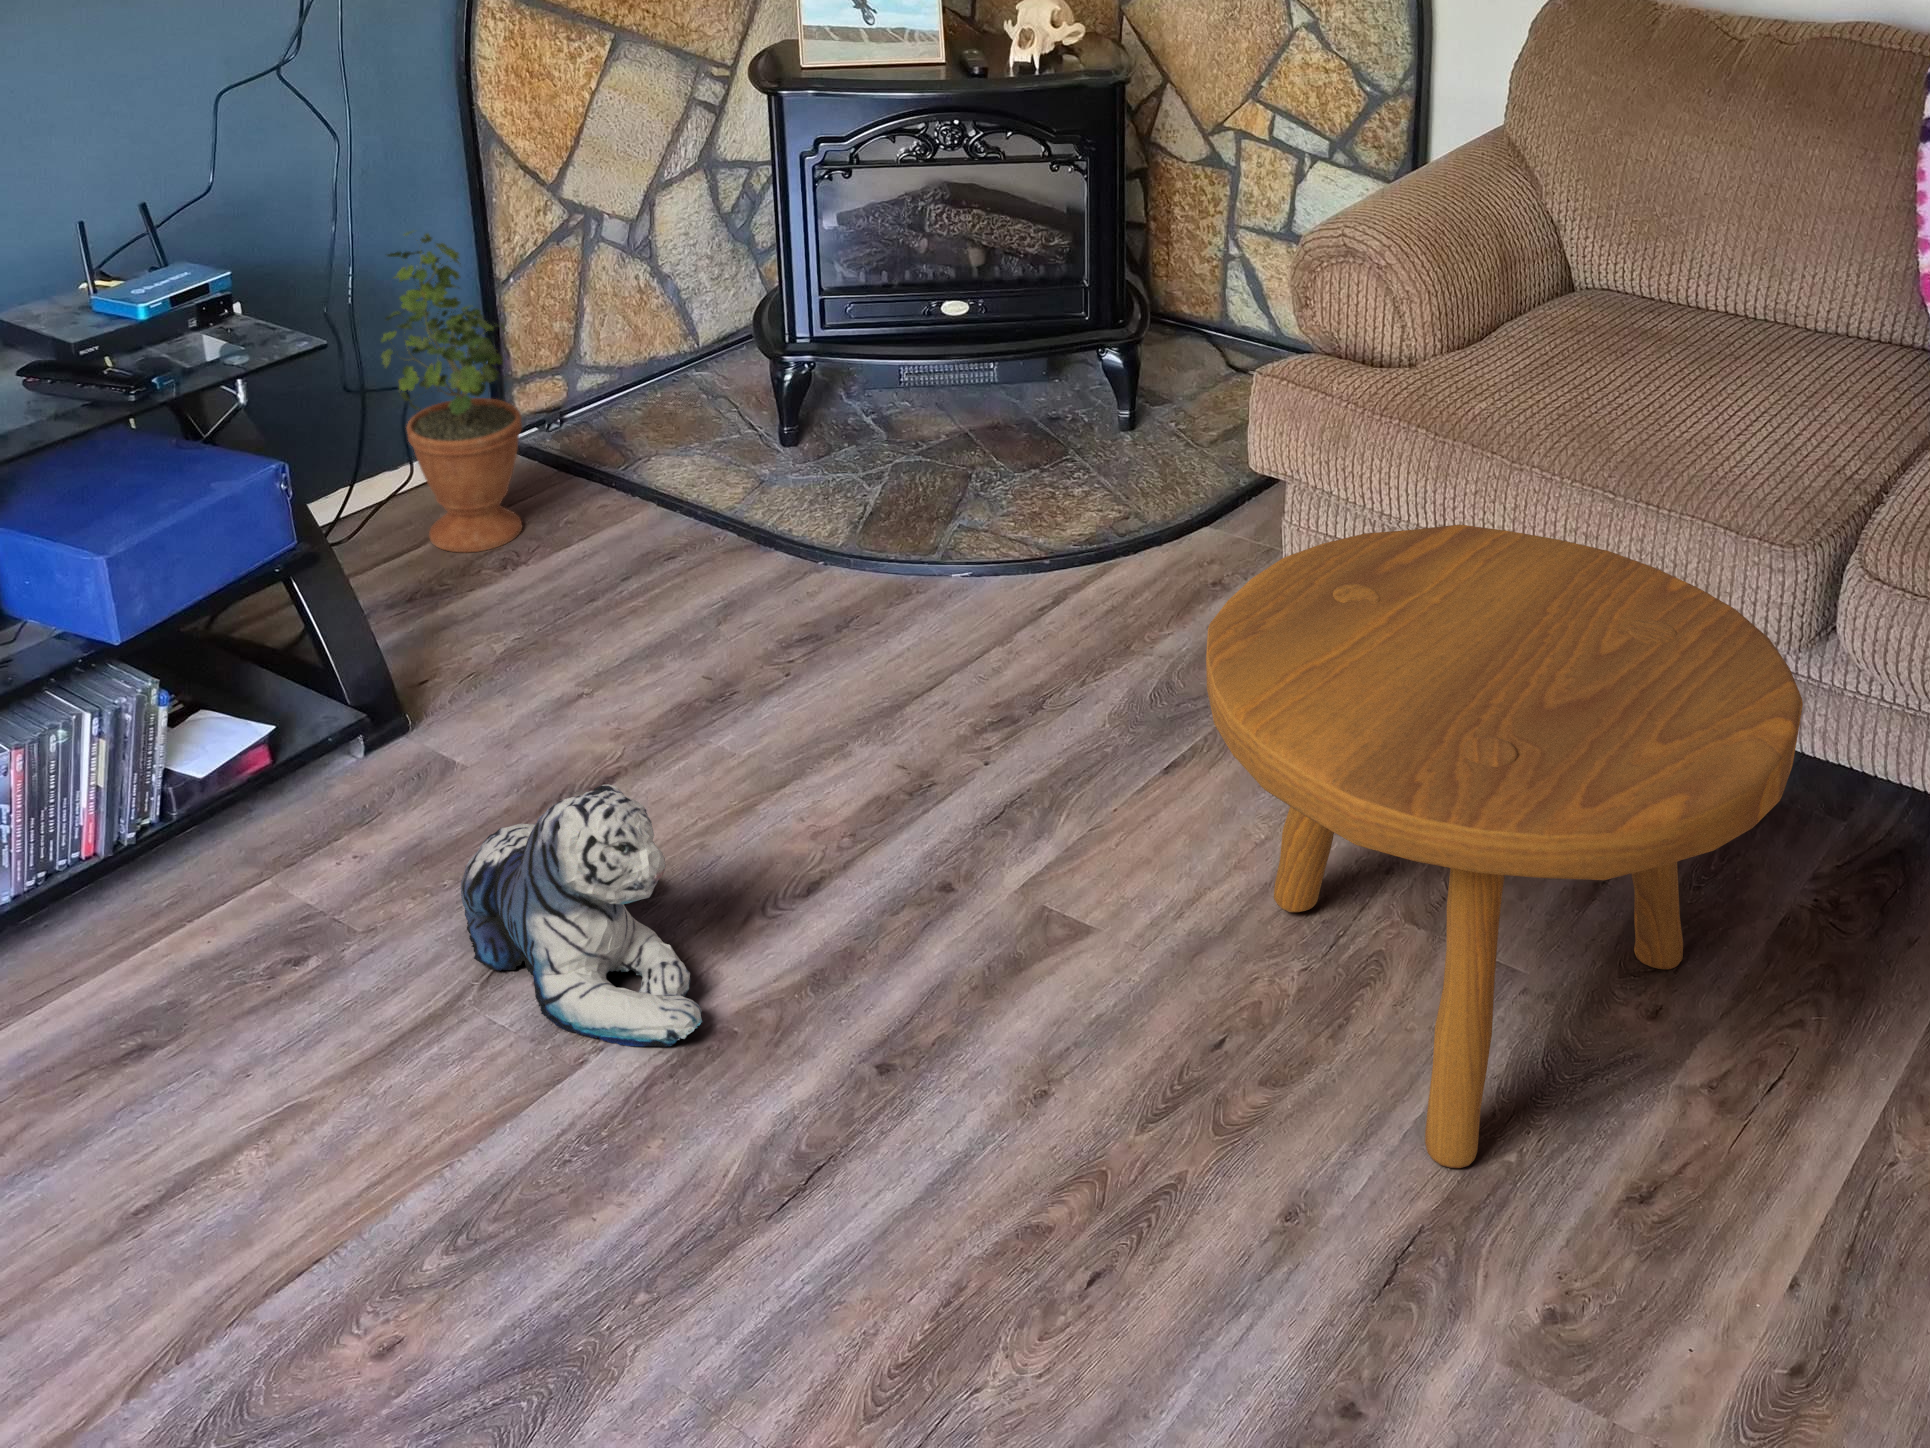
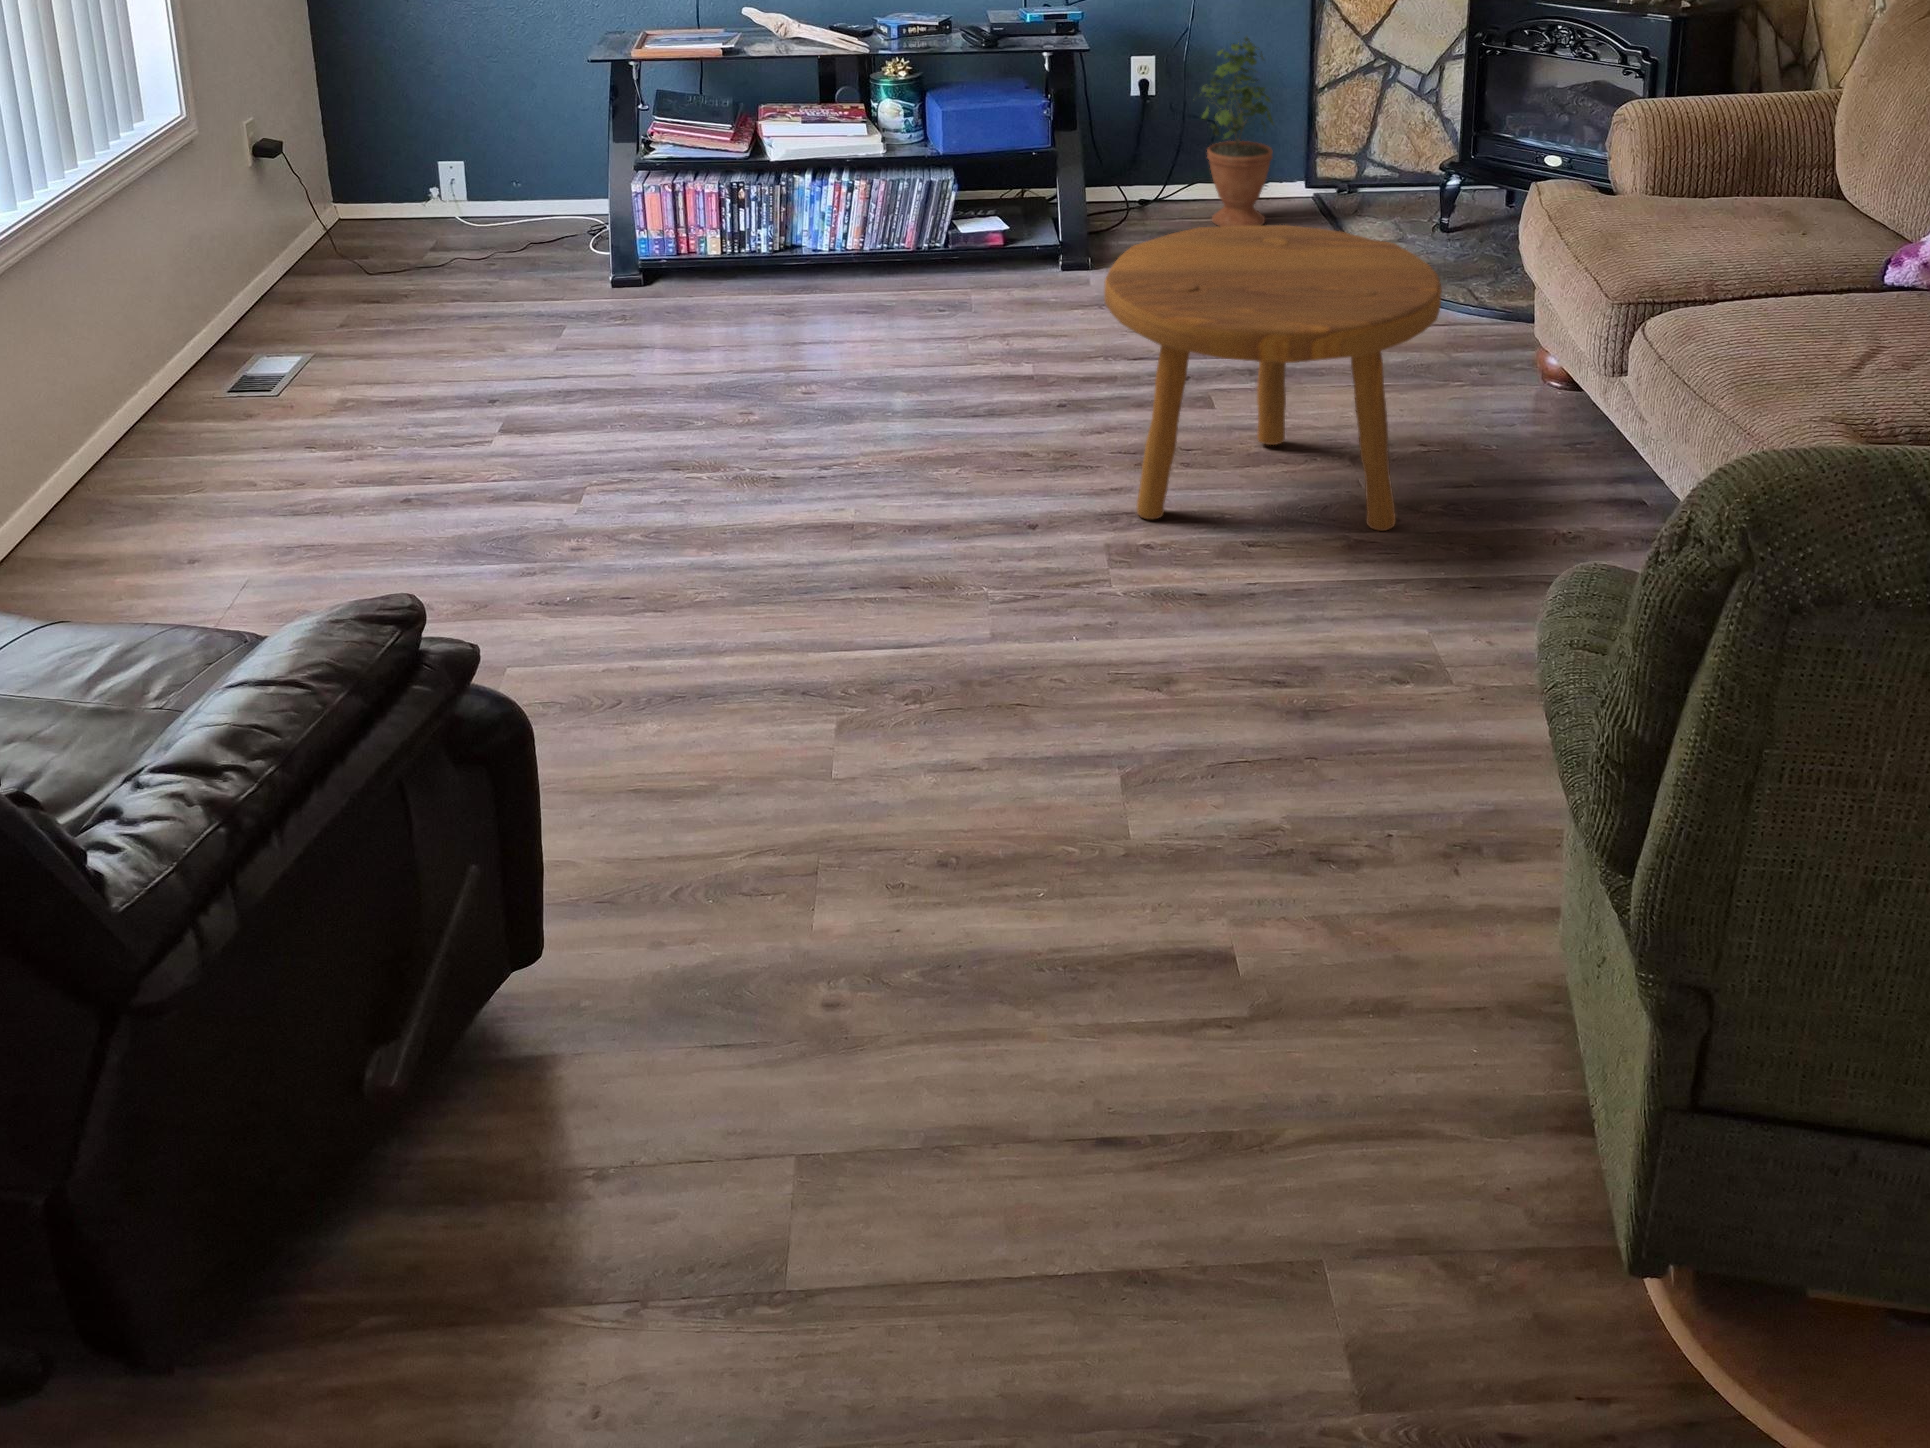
plush toy: present [461,784,703,1046] -> none [956,251,1060,372]

